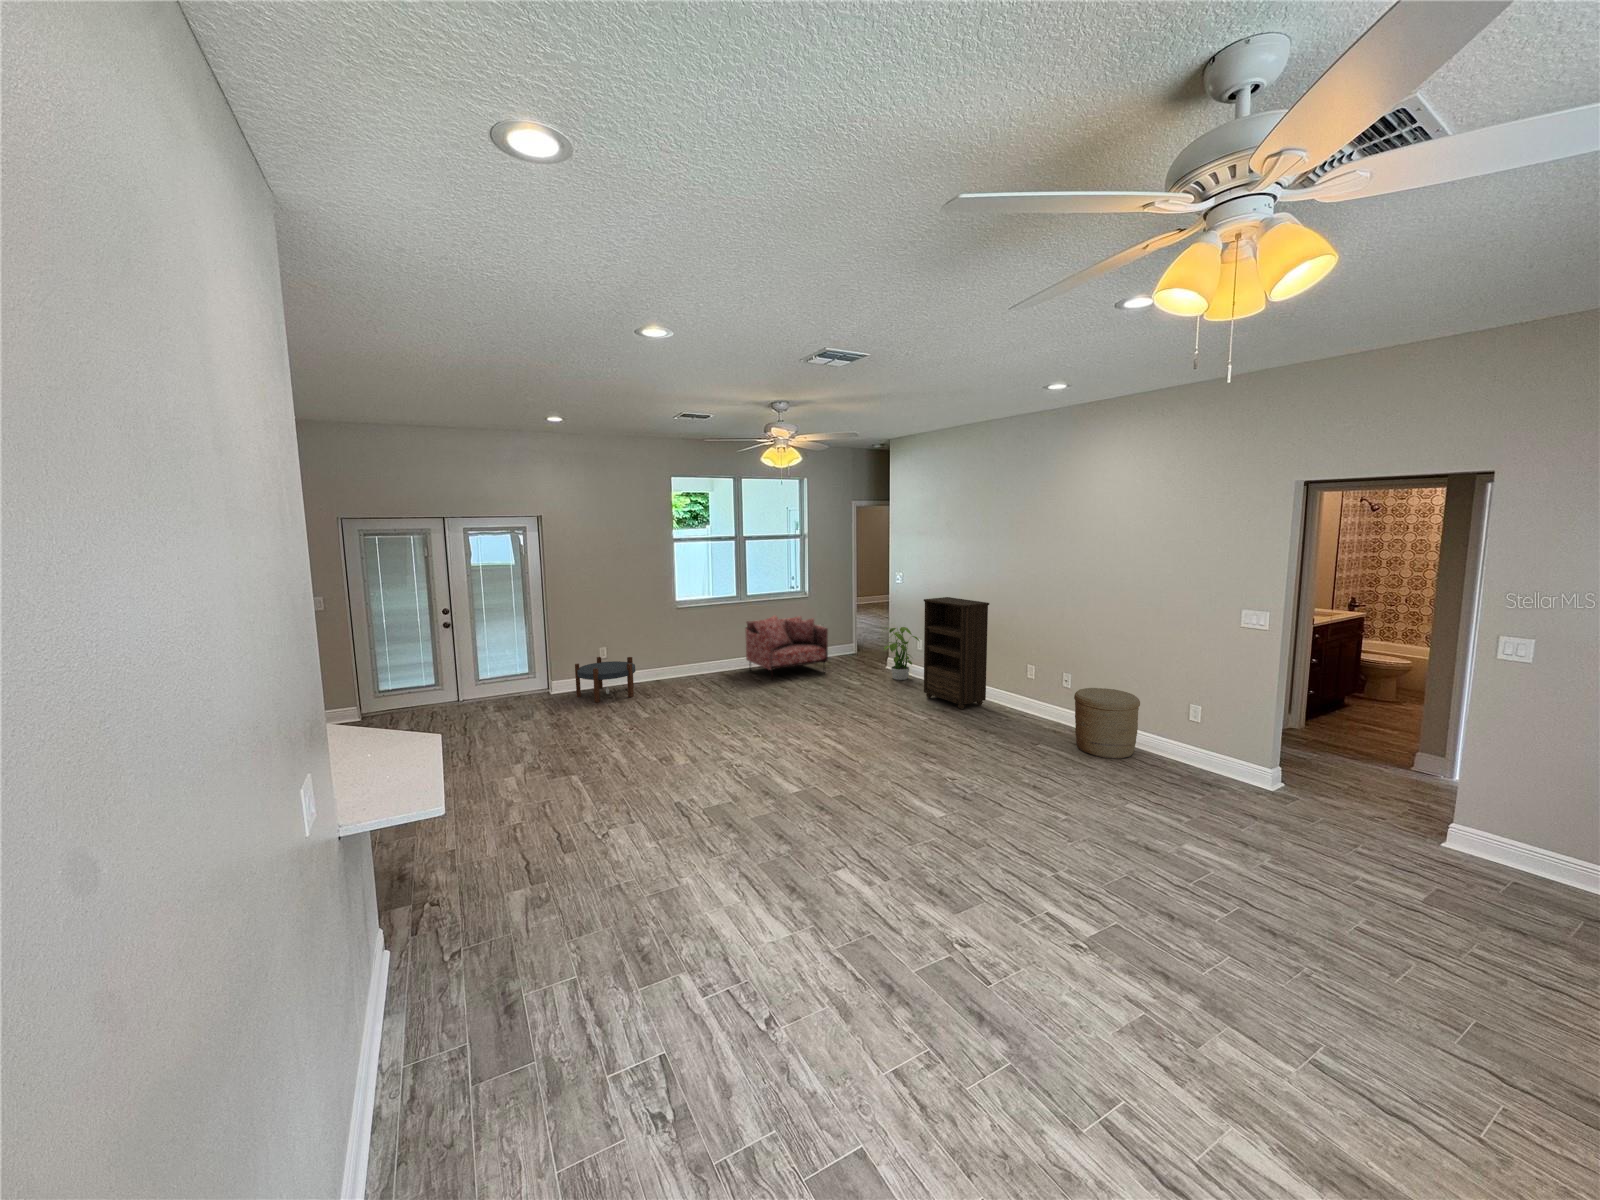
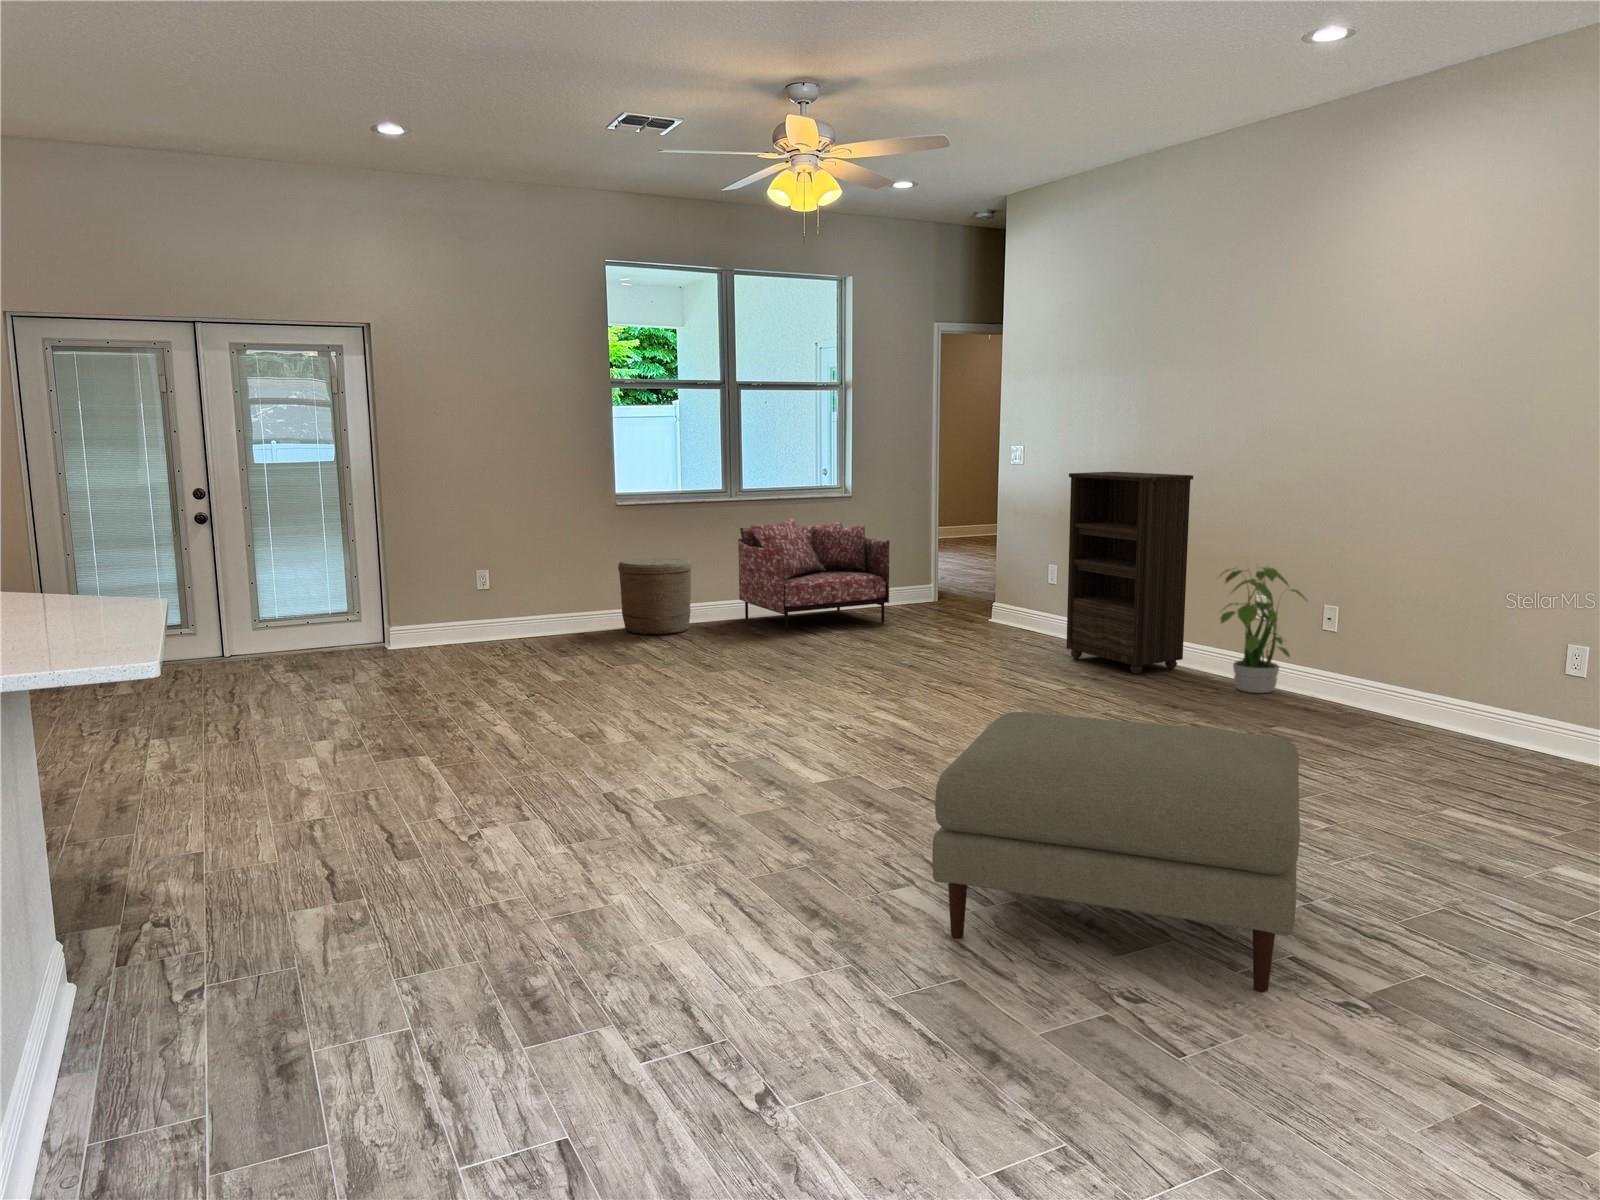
potted plant: present [882,627,919,680] -> present [1220,567,1306,693]
side table: present [575,657,635,702] -> none [427,583,536,659]
woven basket: present [1074,688,1140,759] -> present [618,557,691,635]
ottoman: none [857,767,1048,938] -> present [932,712,1300,992]

